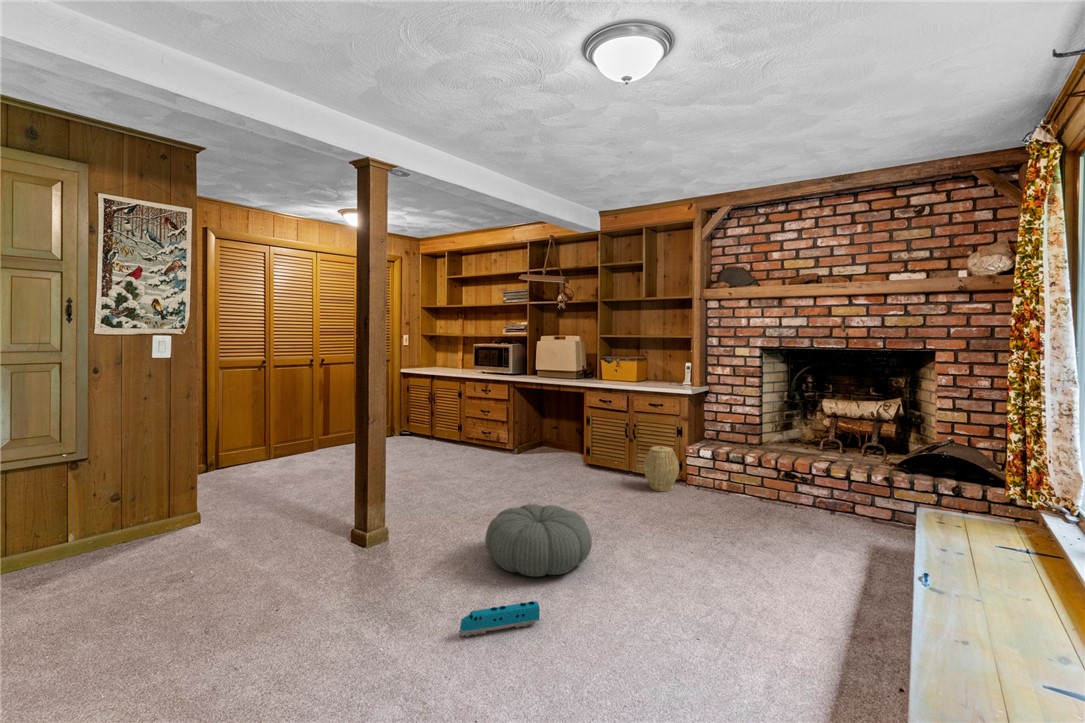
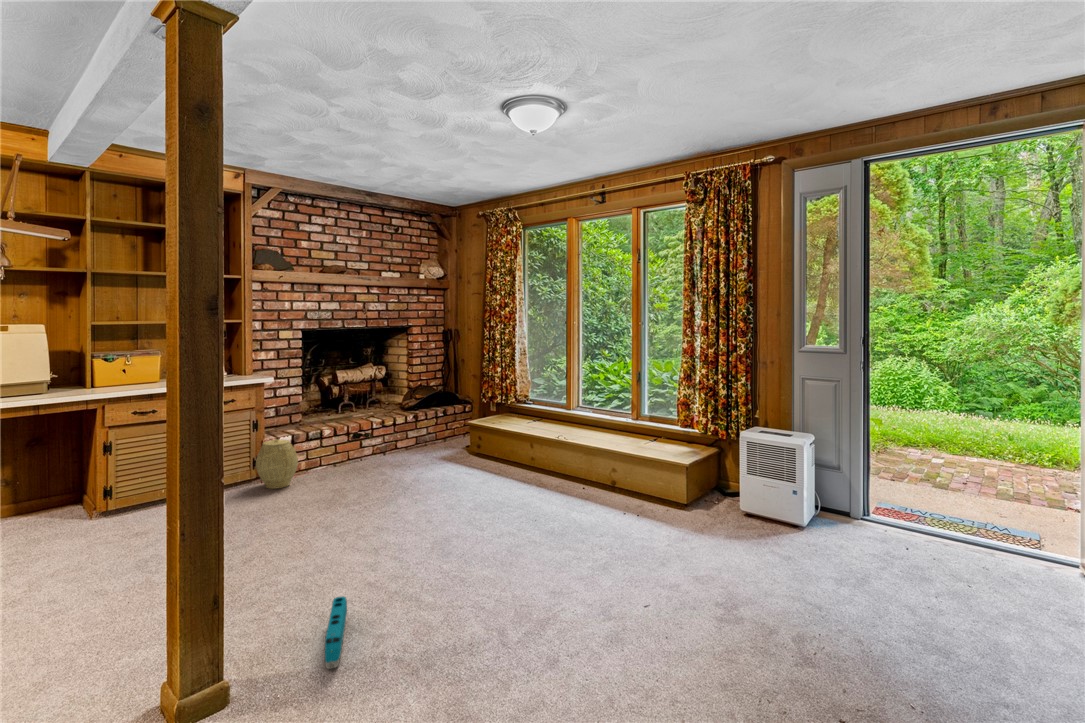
pouf: present [485,504,592,577] -> none [363,489,475,561]
toy train: present [459,601,540,636] -> present [325,597,347,668]

